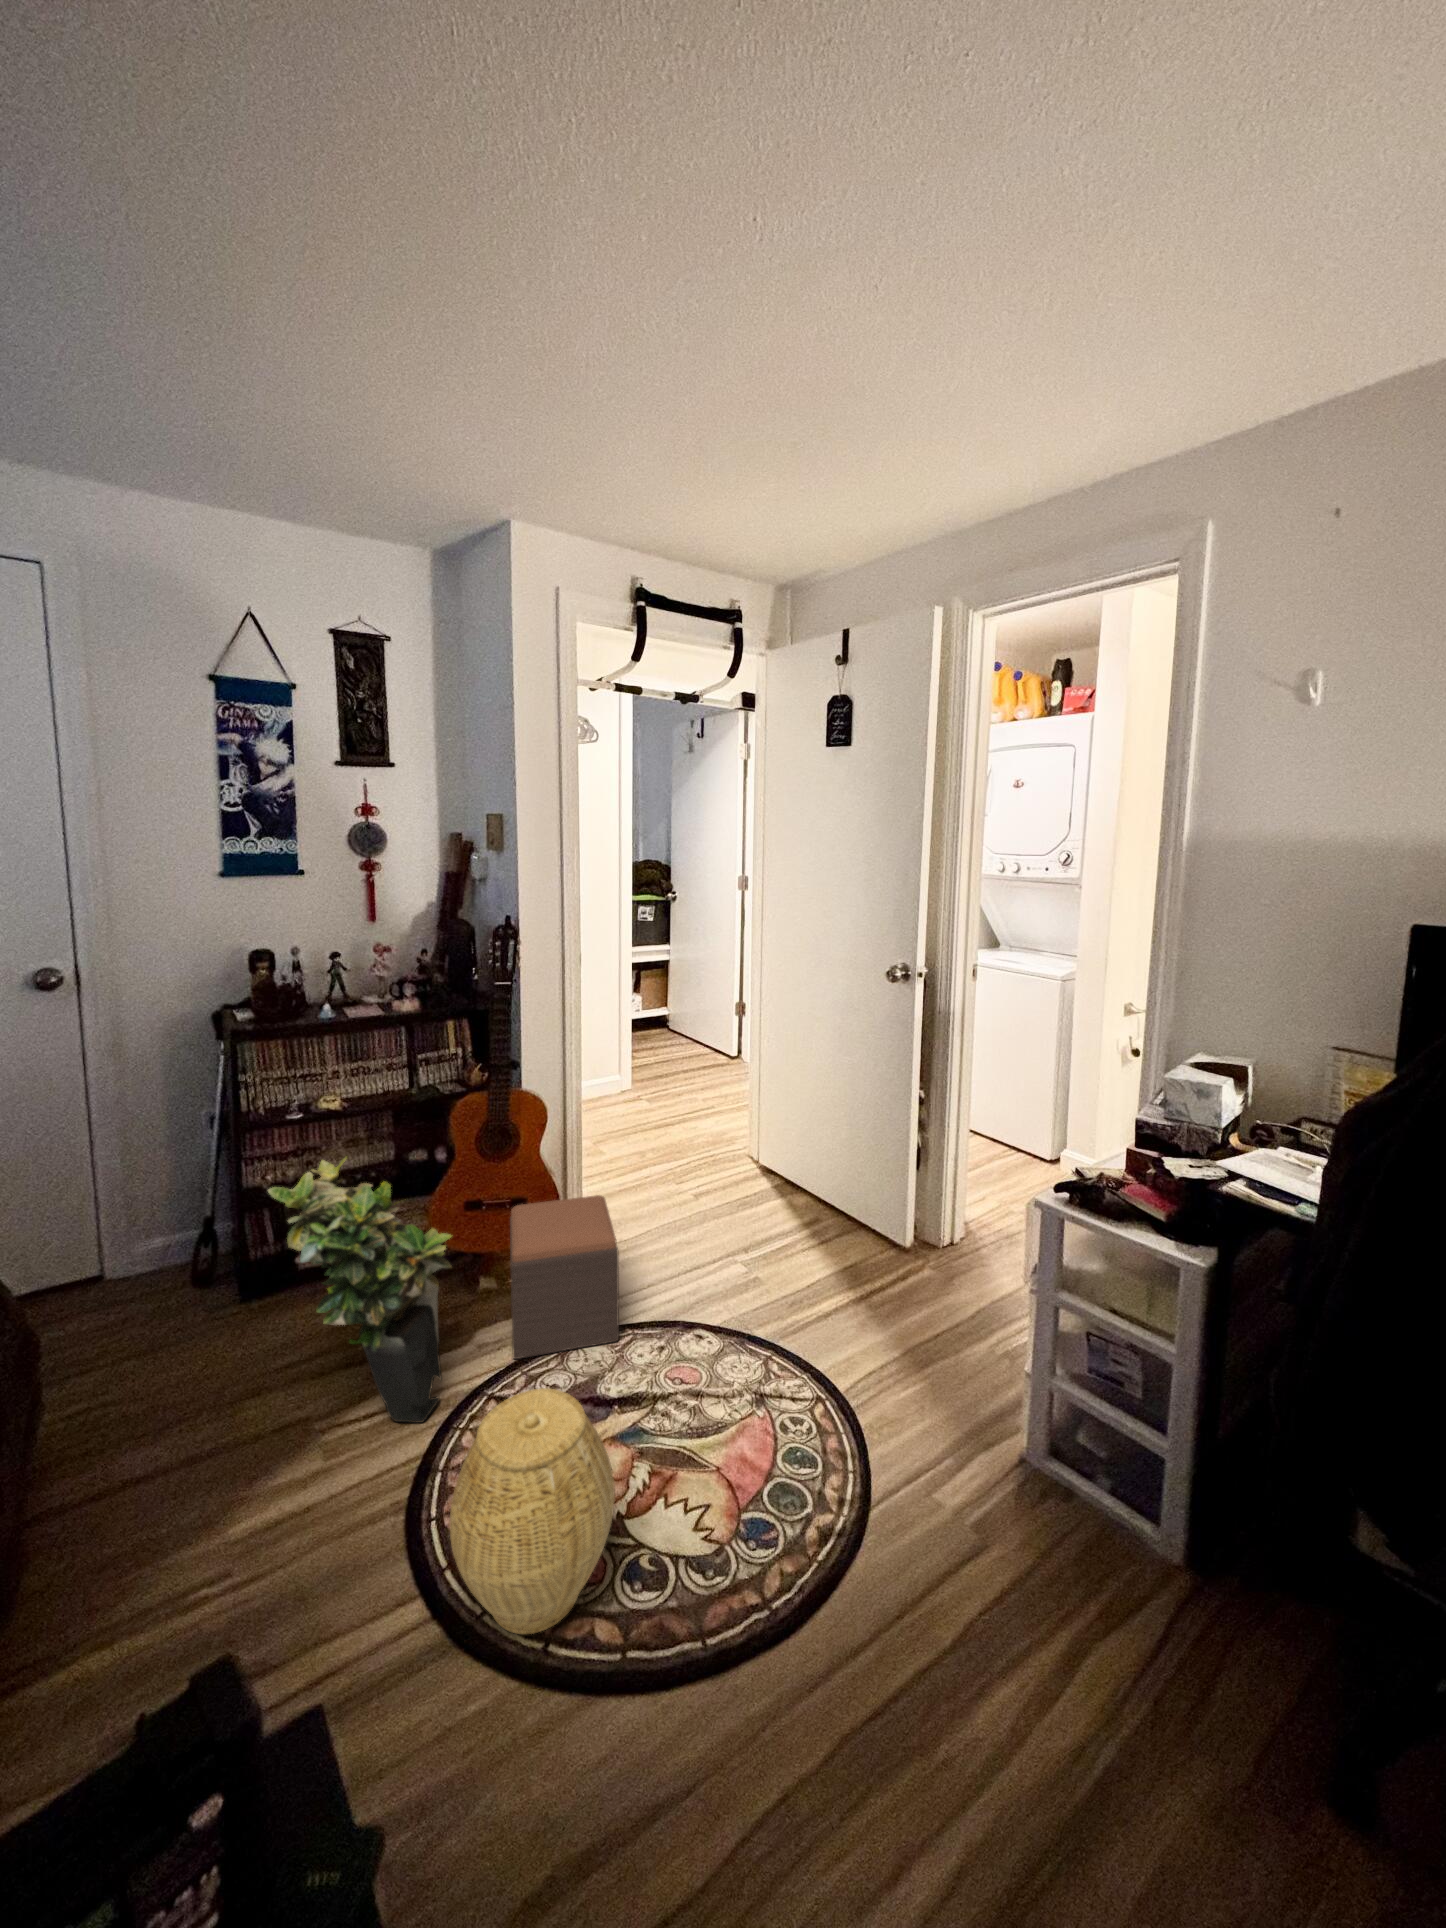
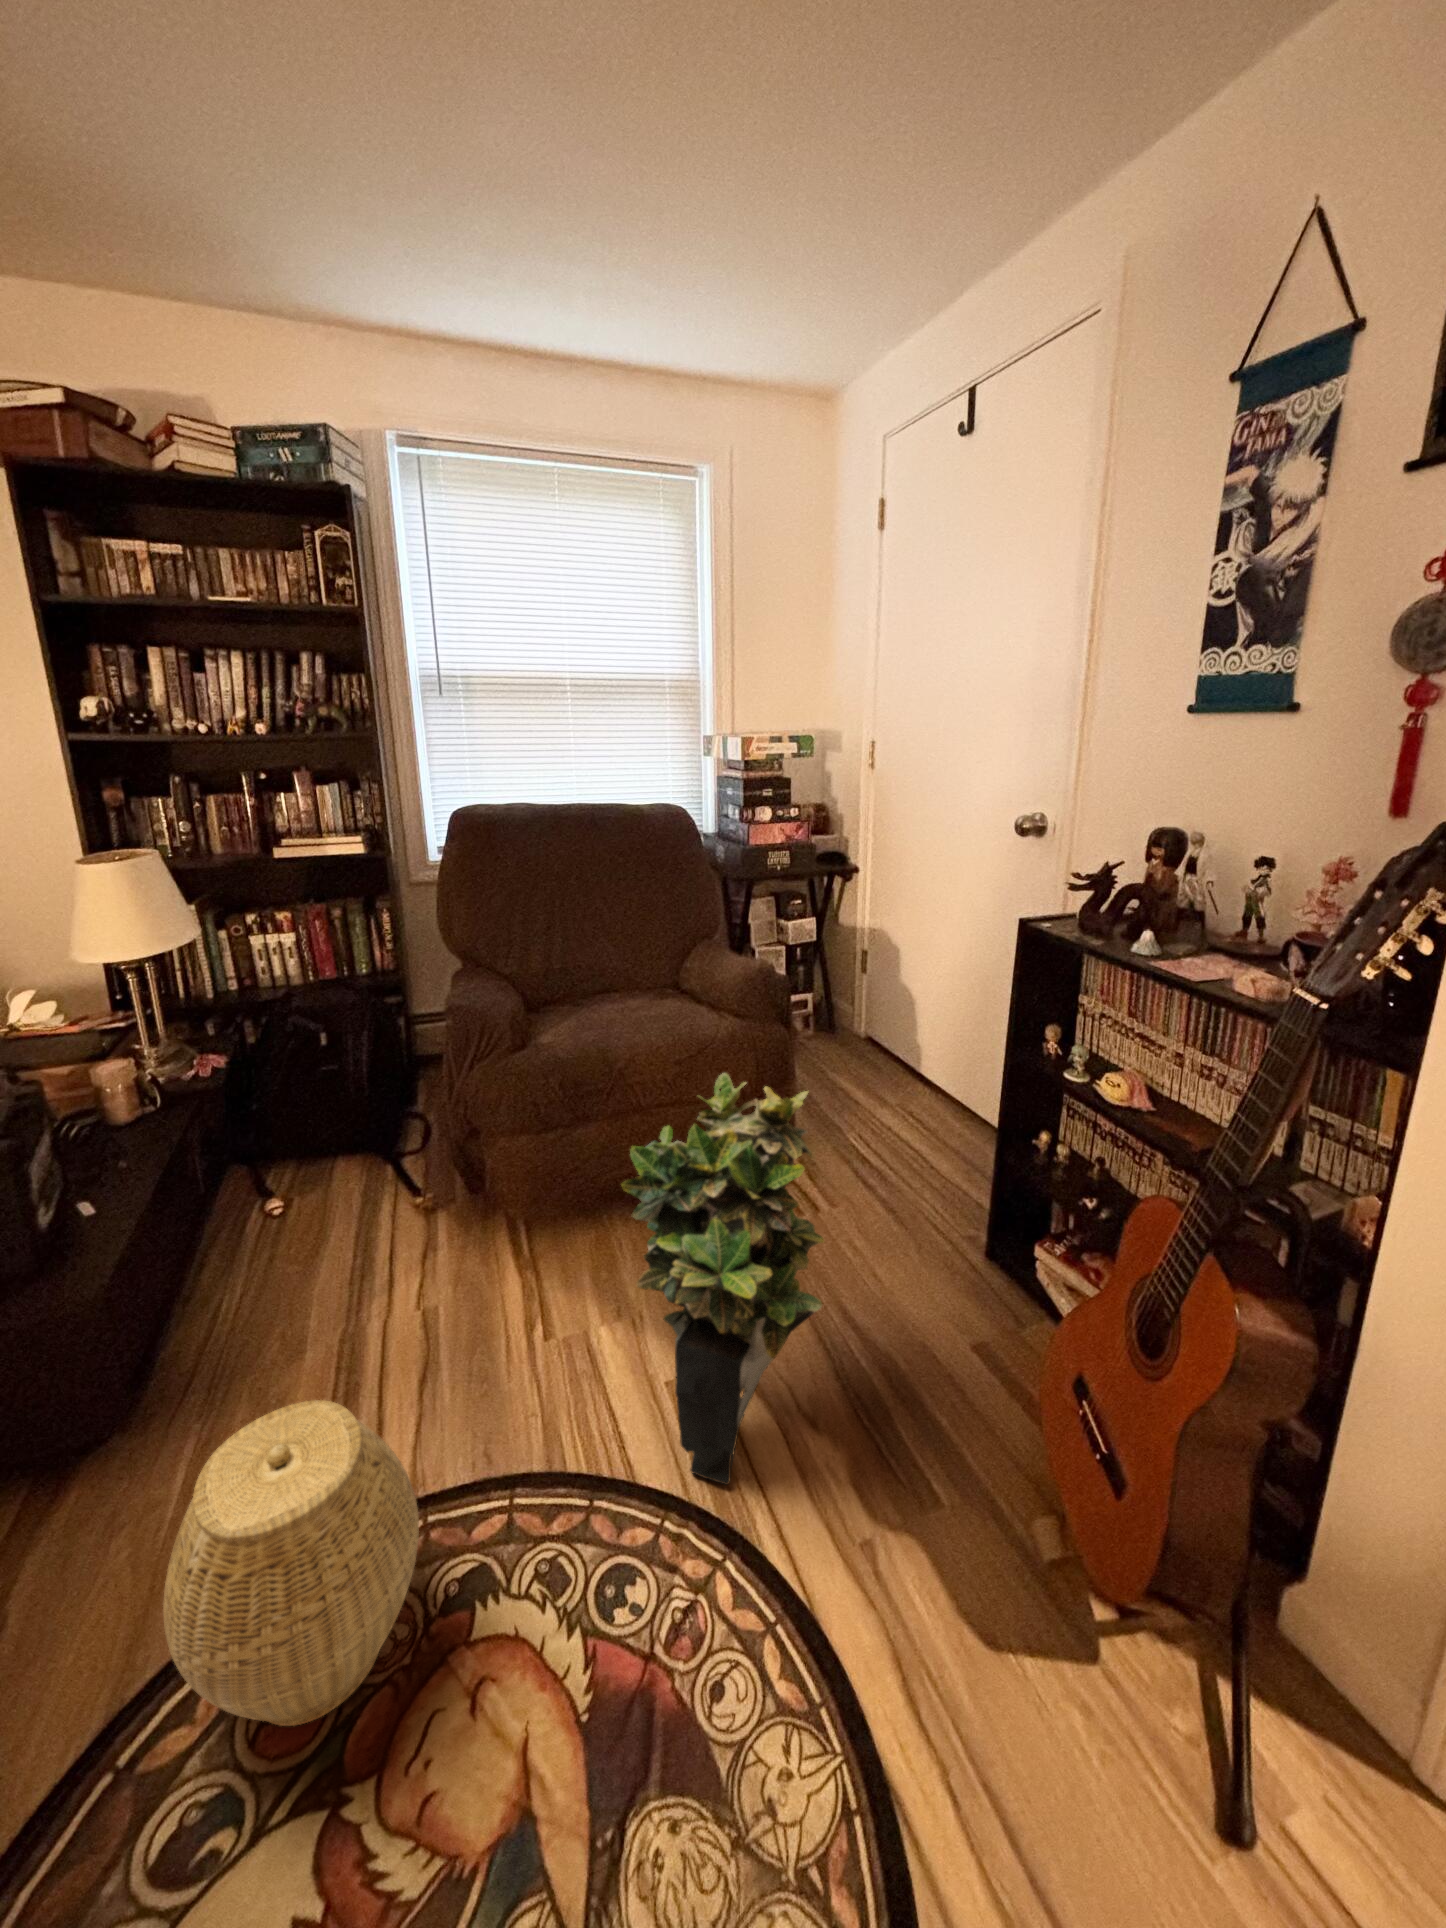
footstool: present [510,1195,619,1359] -> none [808,1429,1108,1858]

